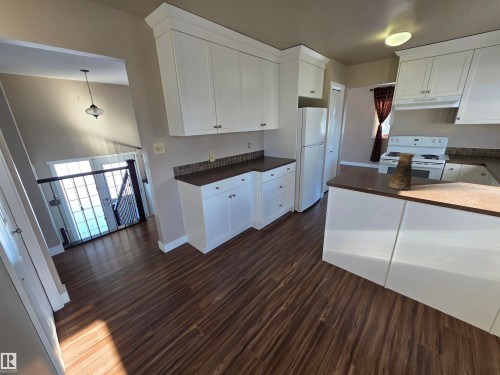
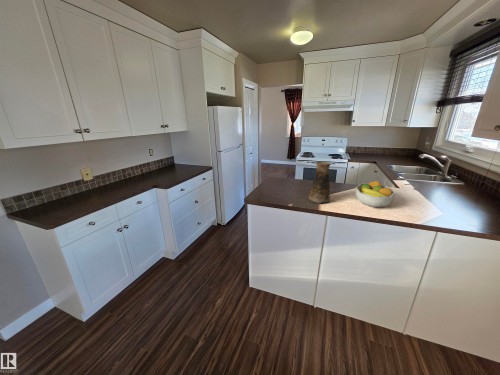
fruit bowl: none [440,174,488,198] -> present [355,181,395,207]

